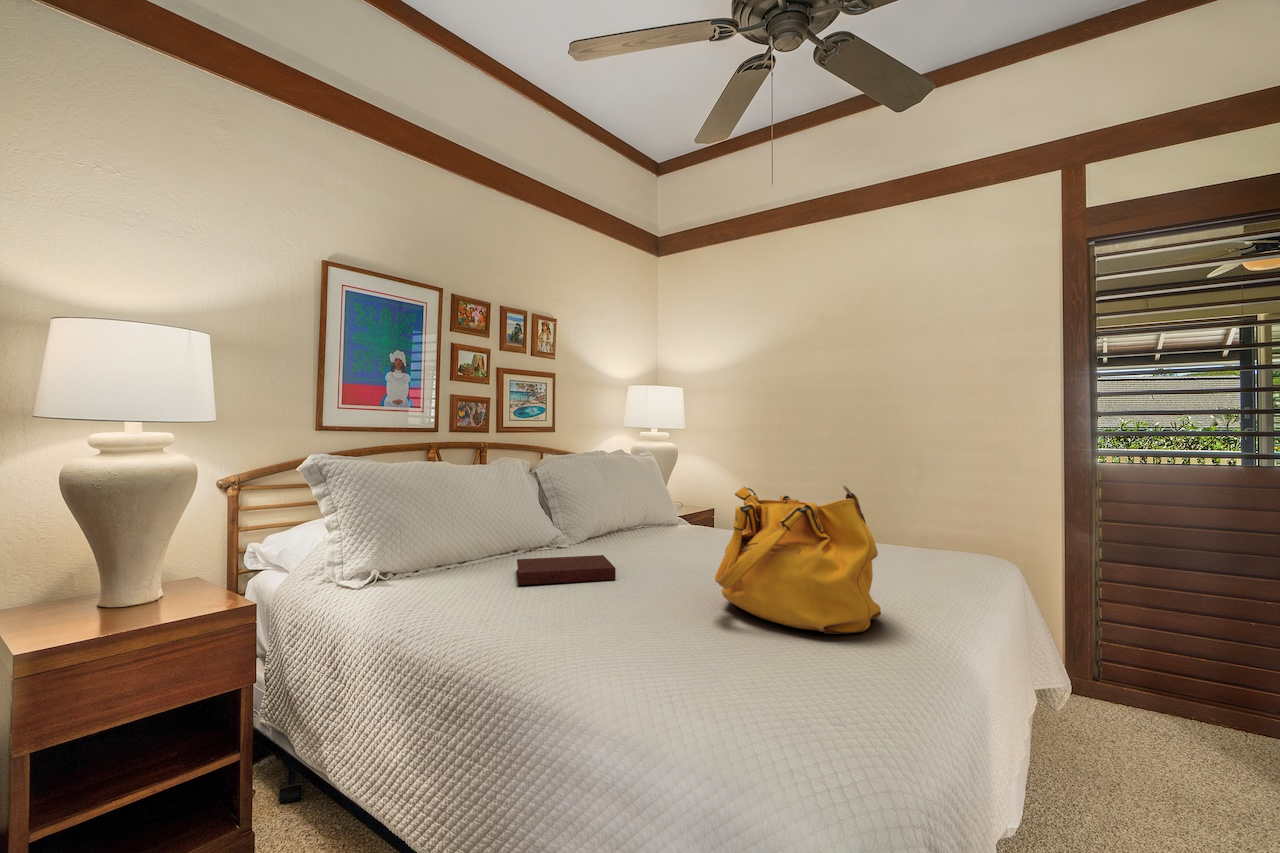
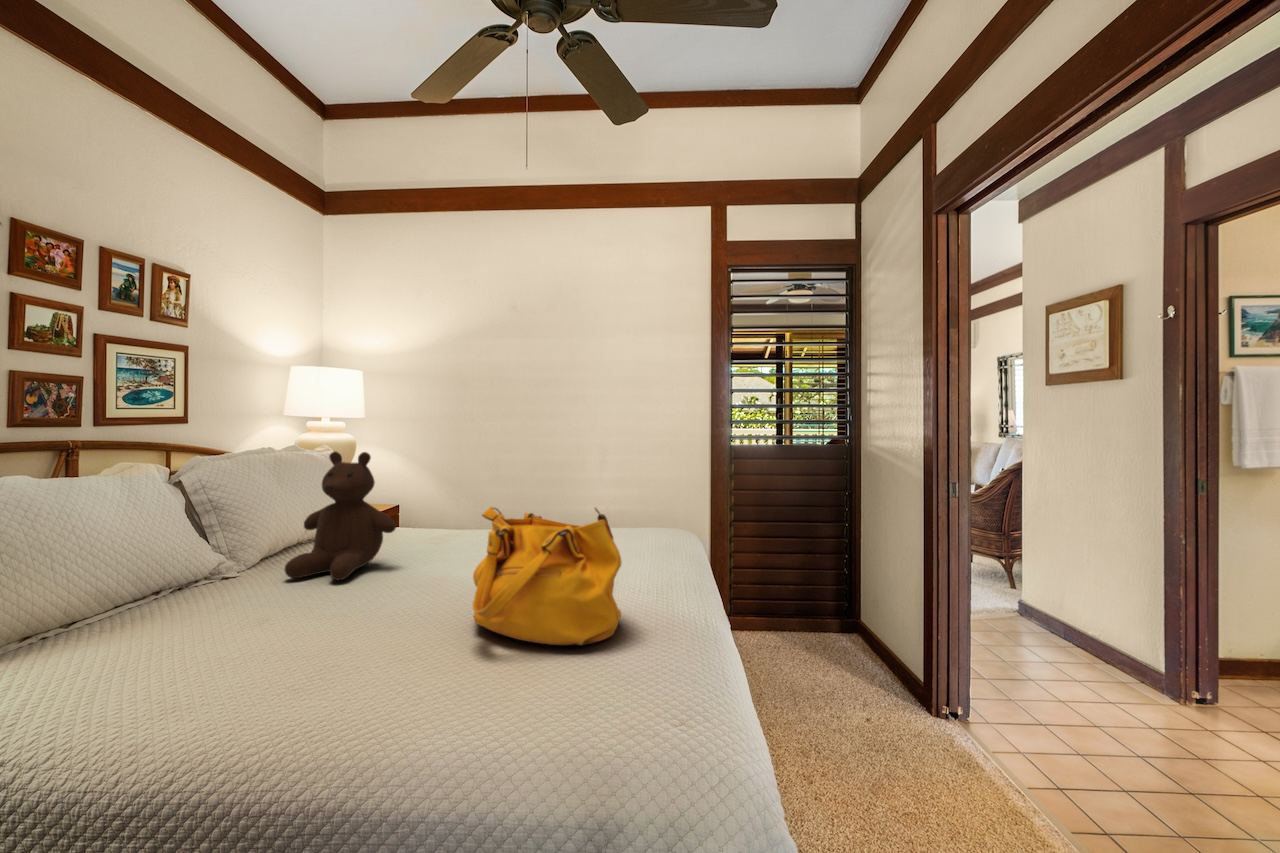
teddy bear: none [595,445,682,556] -> present [285,452,396,580]
notebook: present [517,555,616,585] -> none [178,586,332,648]

